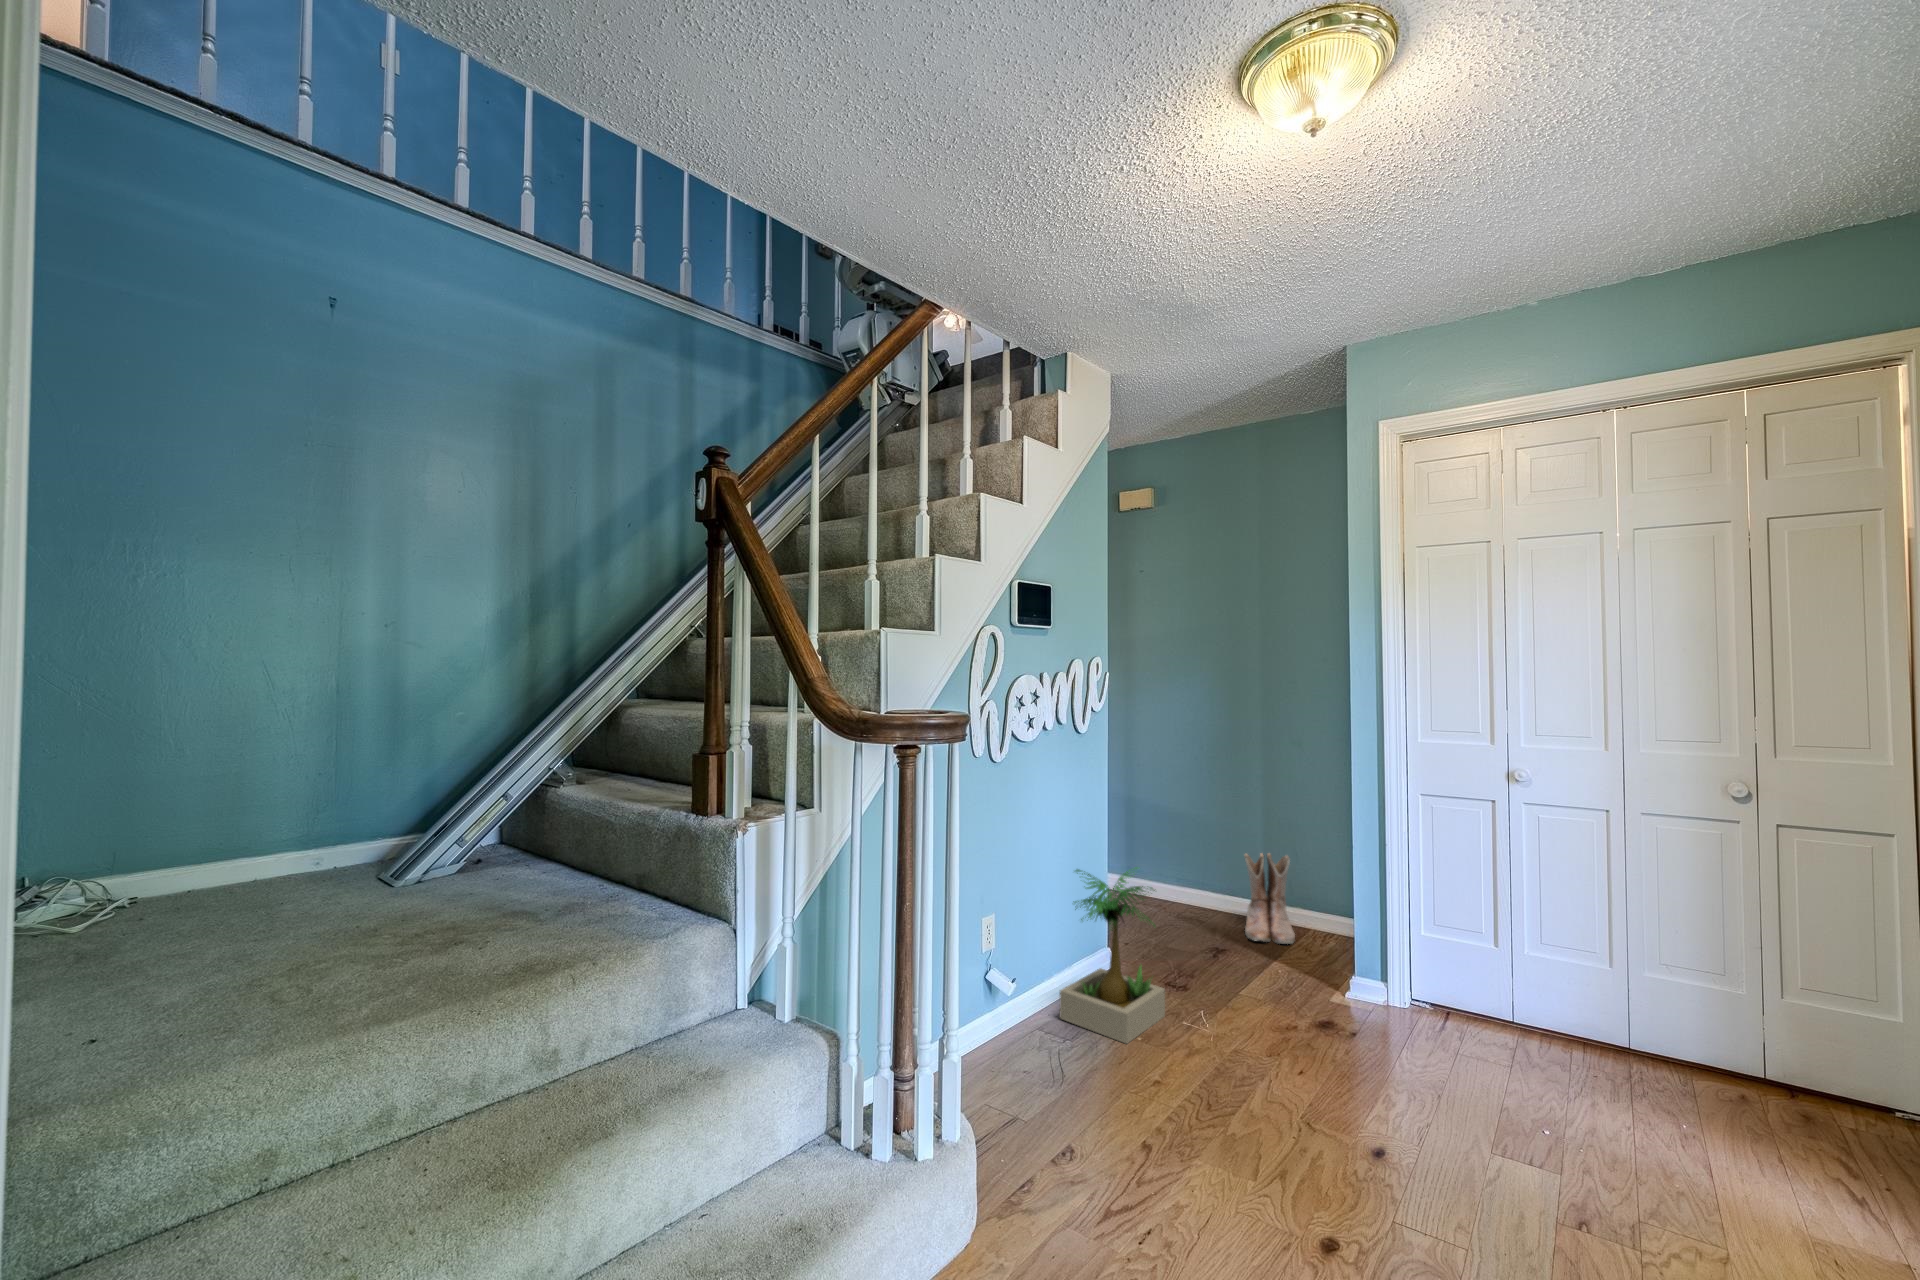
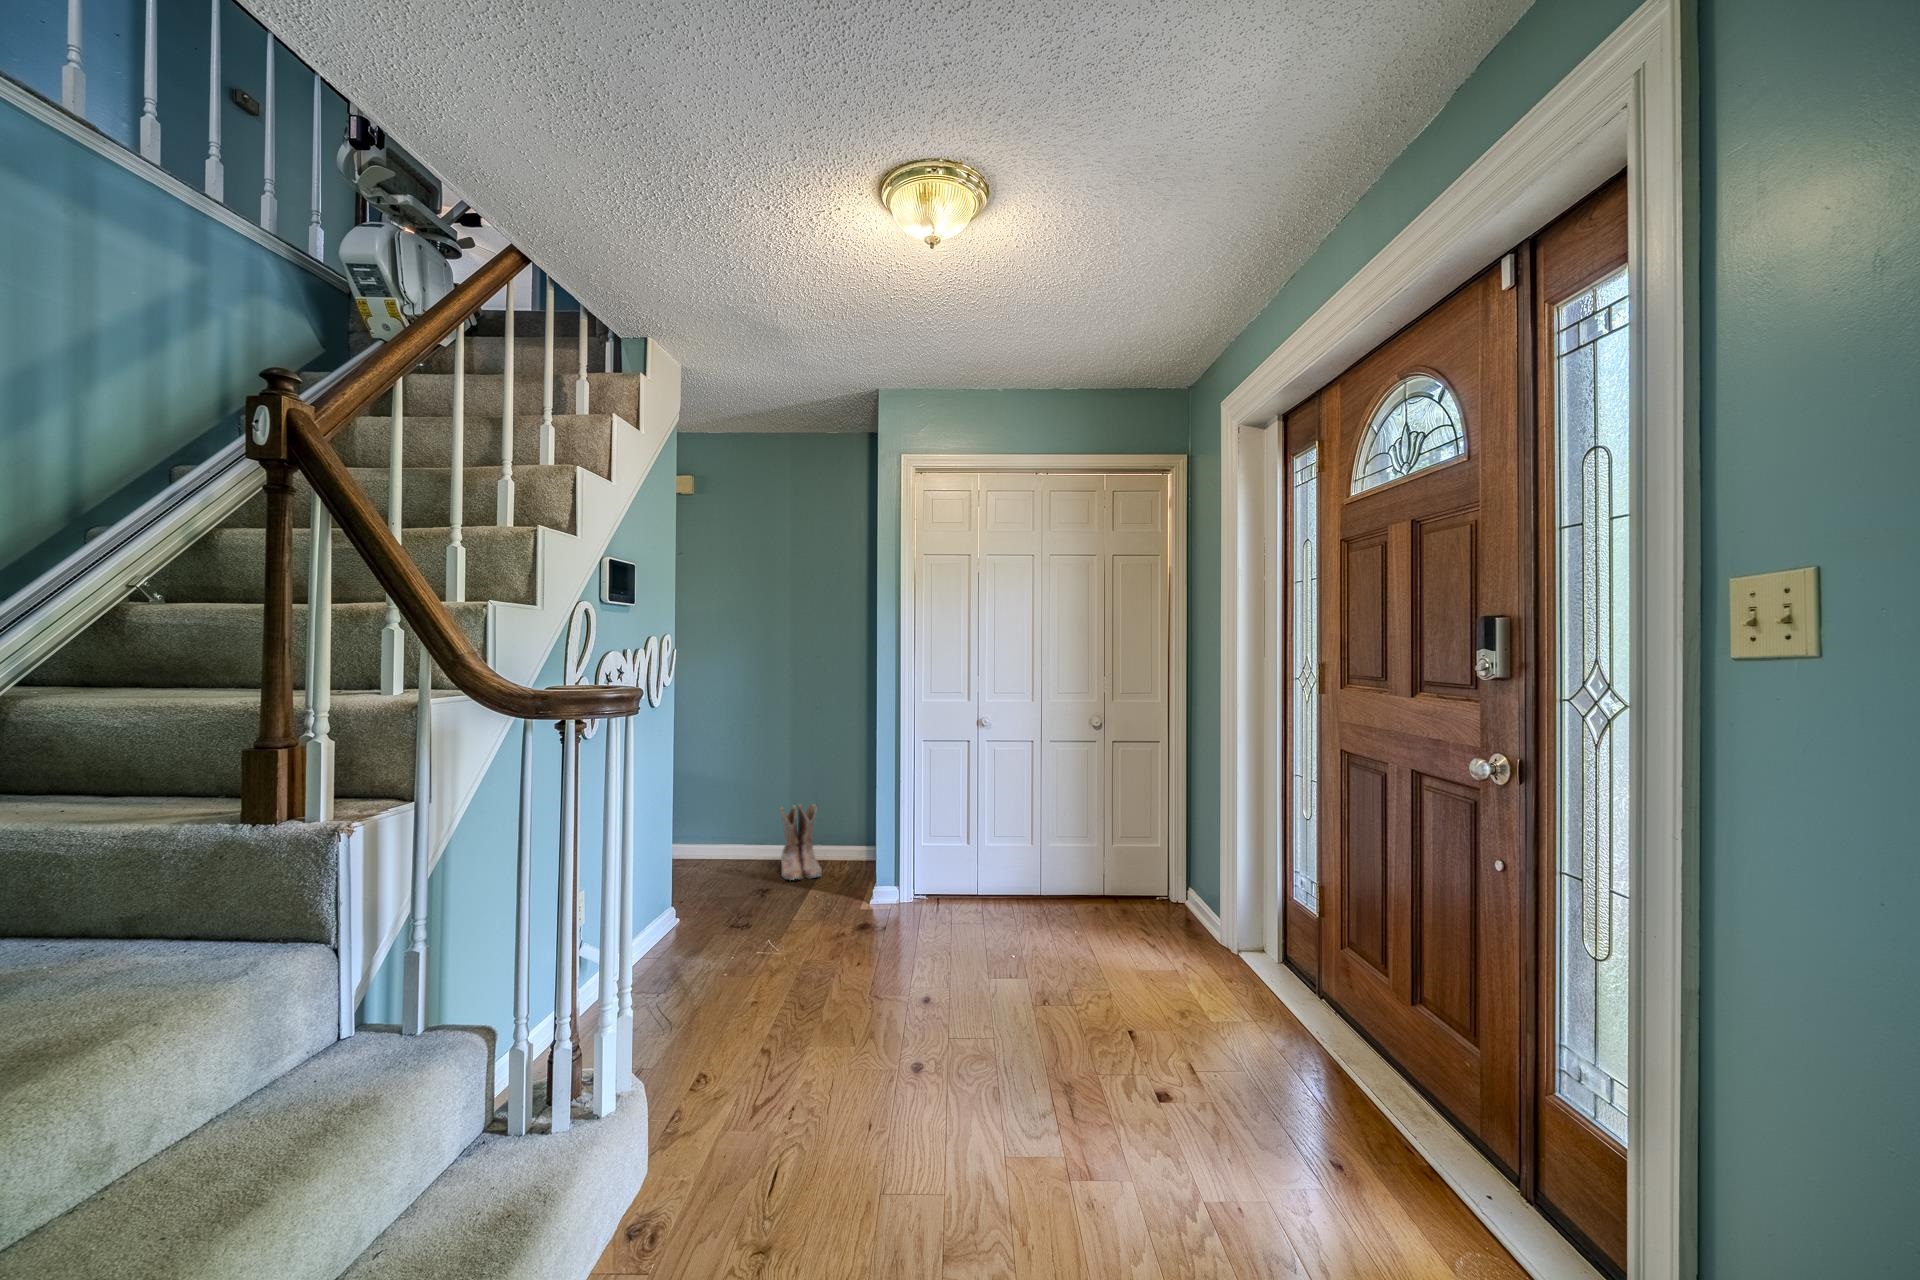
potted plant: present [1060,867,1165,1044] -> none [640,825,752,985]

